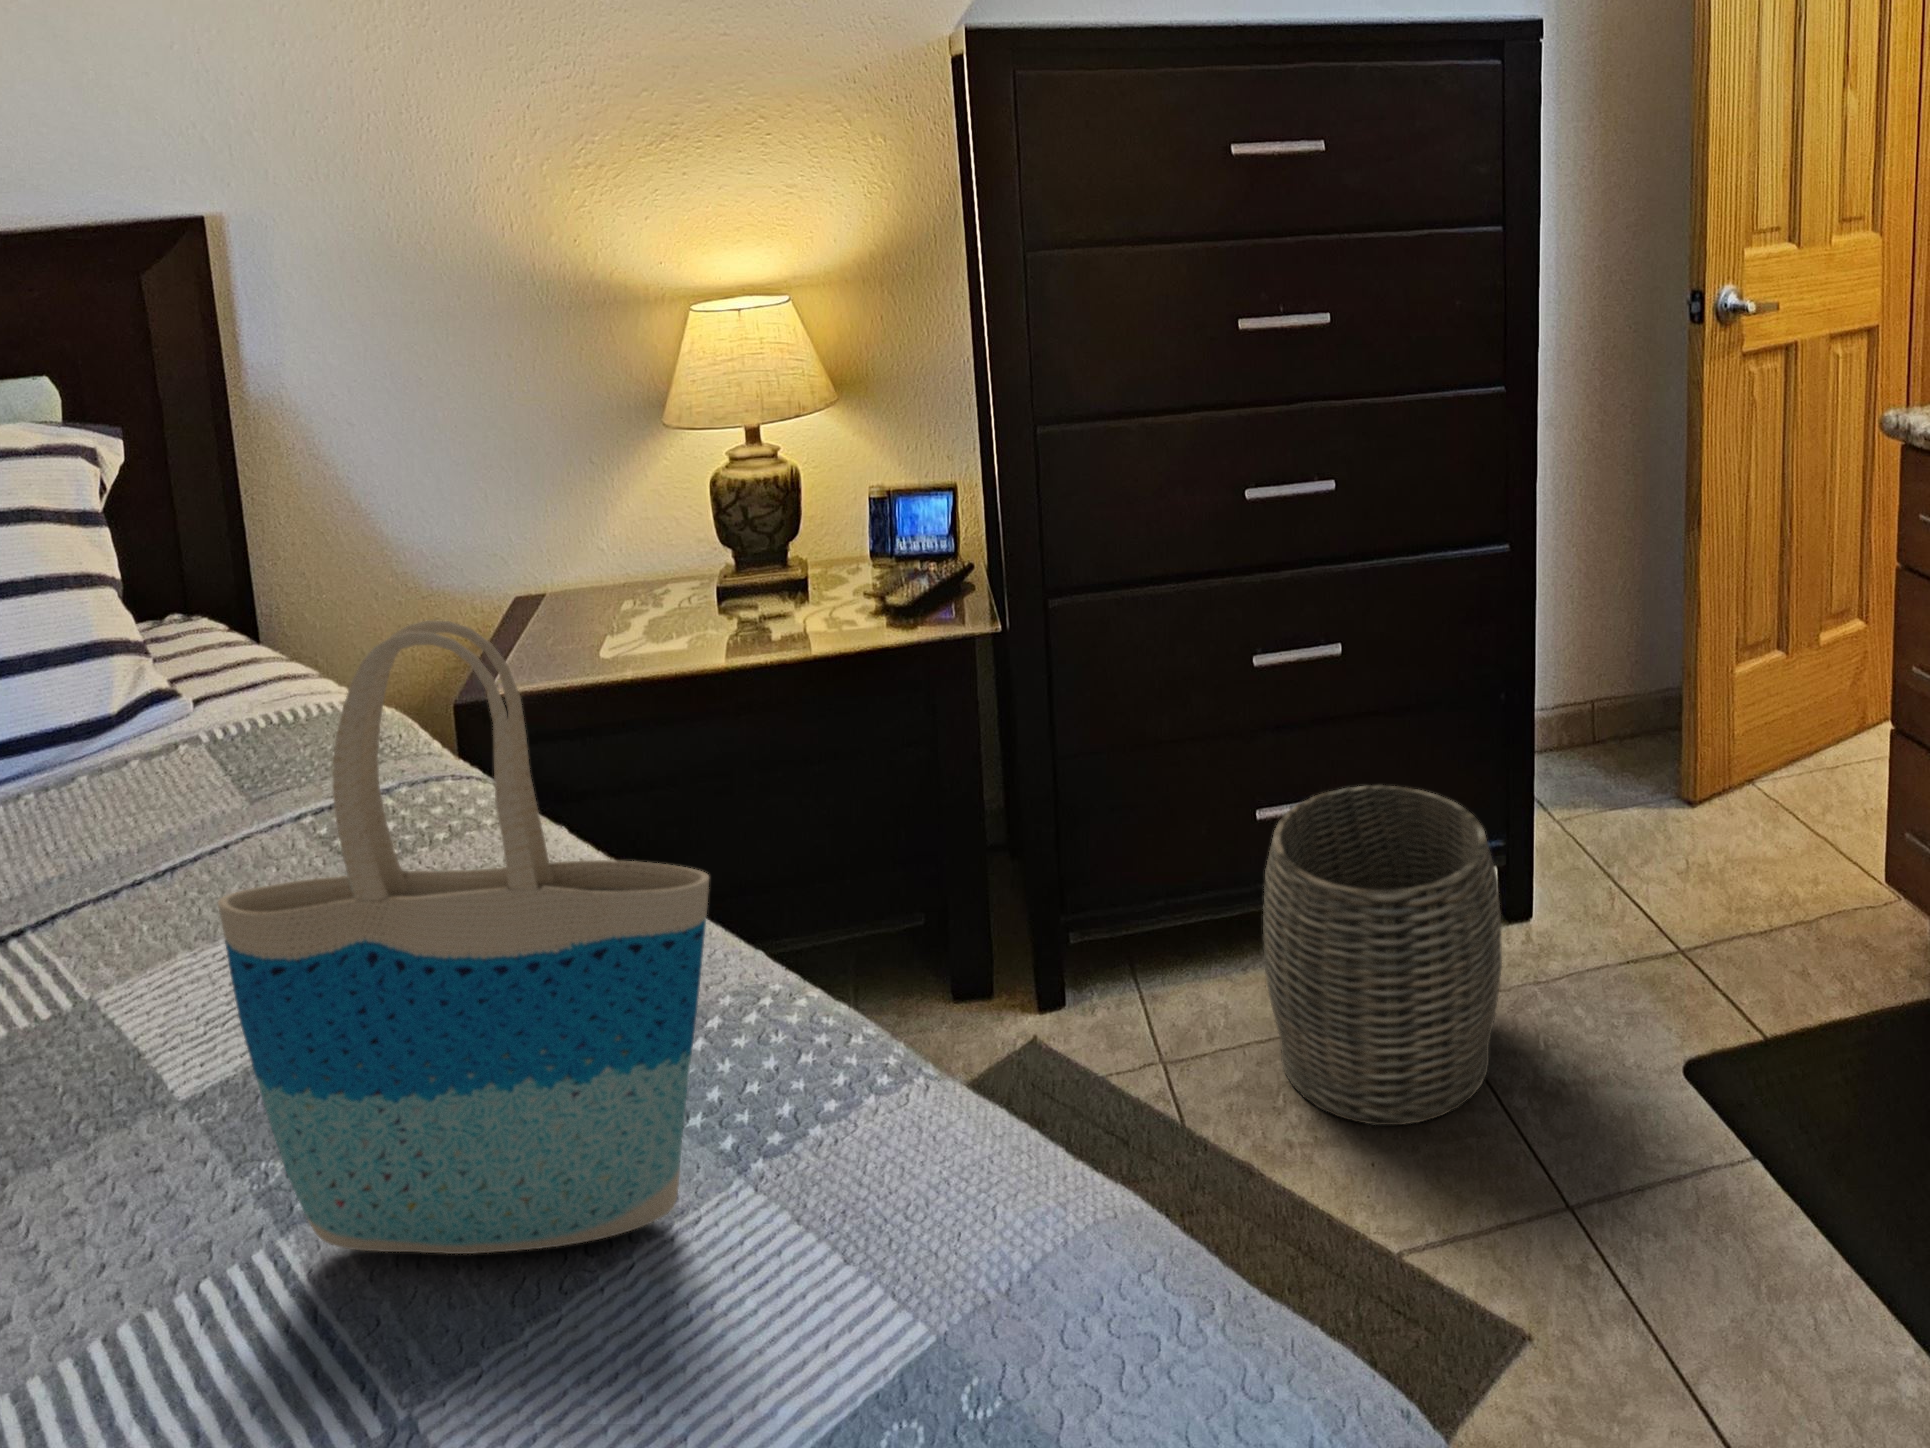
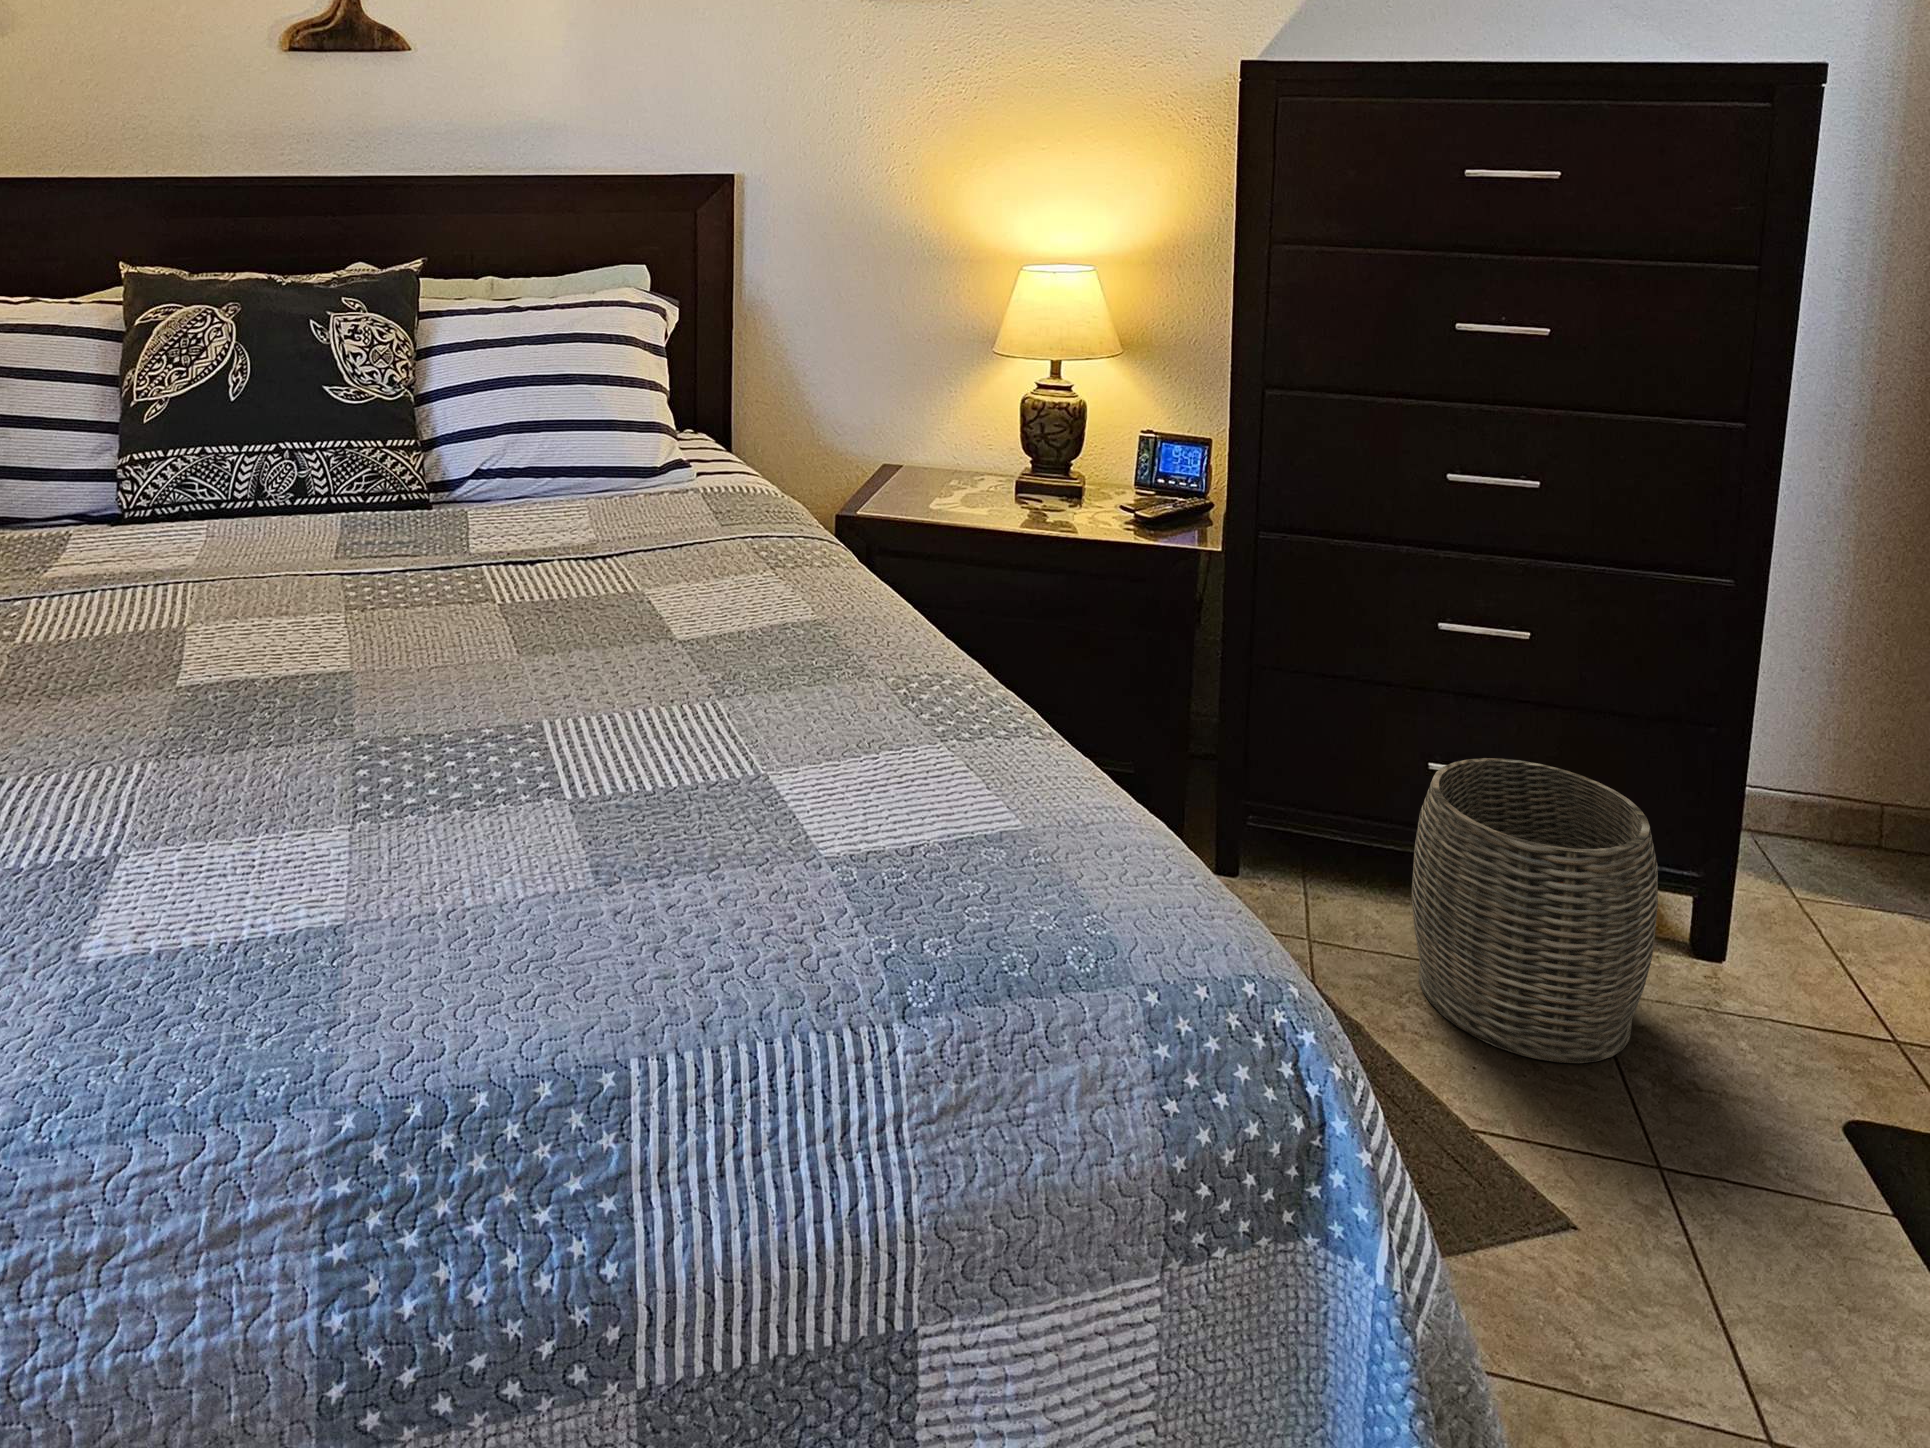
tote bag: present [218,620,709,1254] -> none [714,387,940,746]

